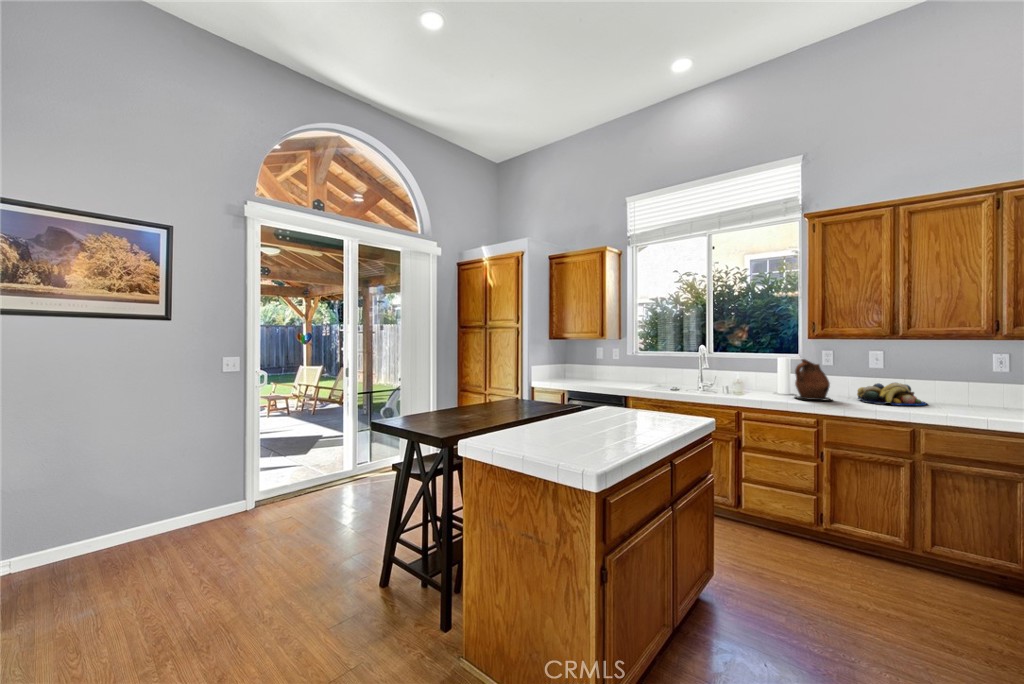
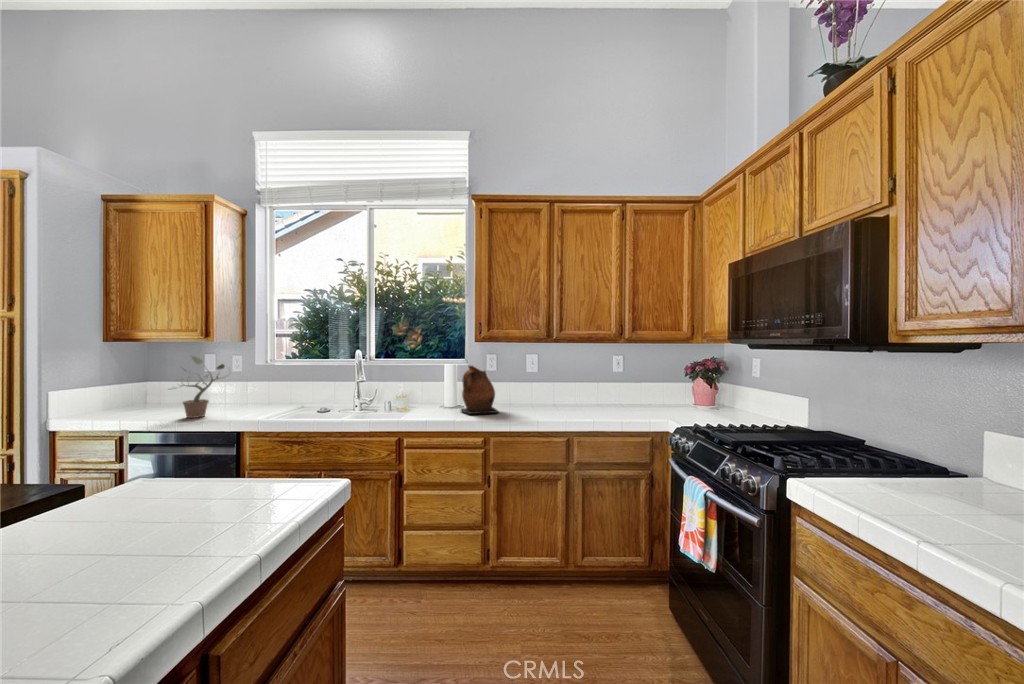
potted plant: none [587,348,618,387] -> present [181,356,229,418]
fruit bowl: present [857,383,927,406] -> none [517,386,573,412]

